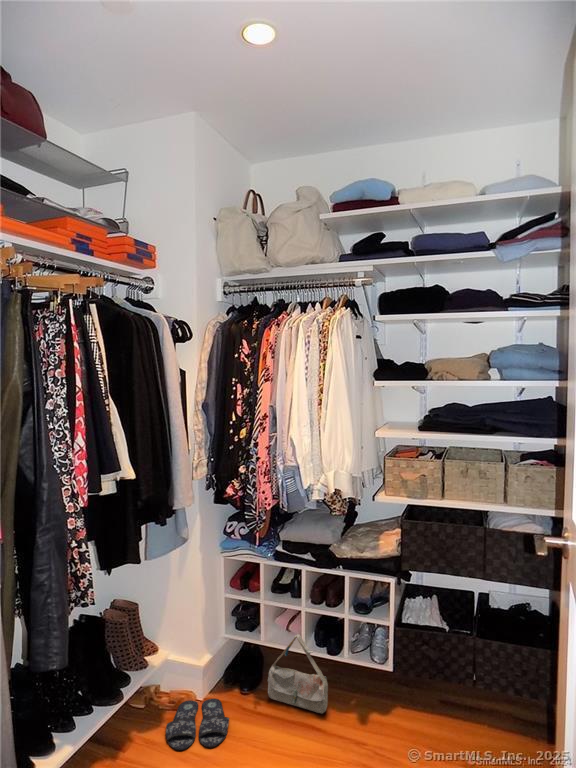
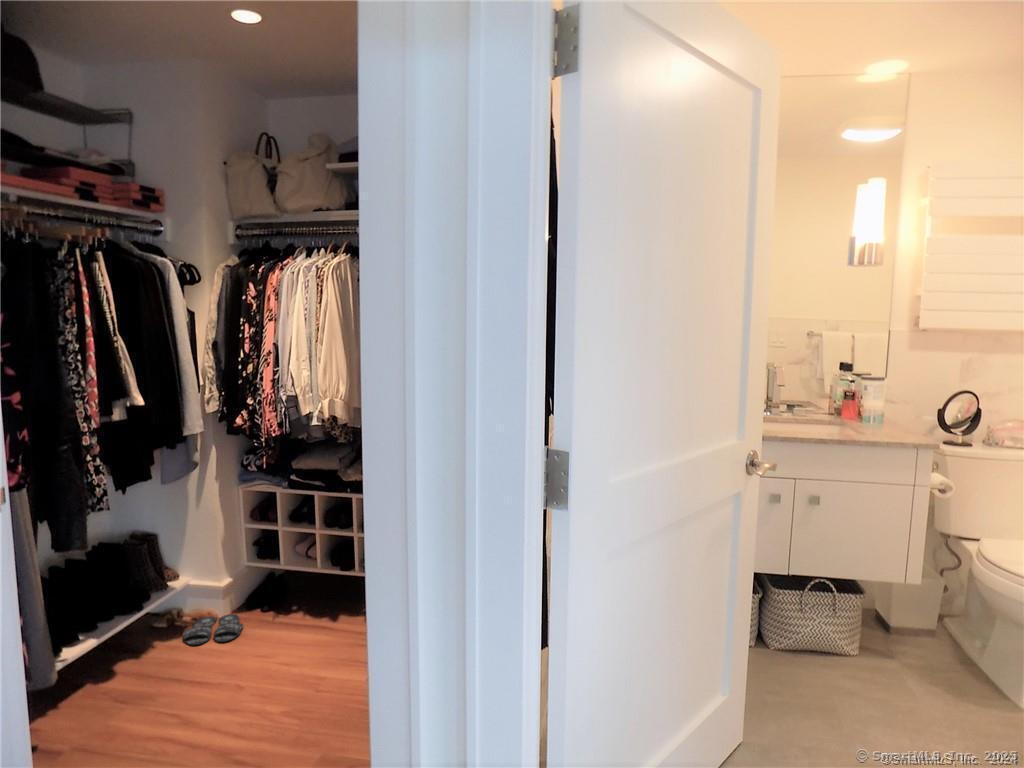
bag: present [268,634,328,713] -> none [282,552,336,618]

